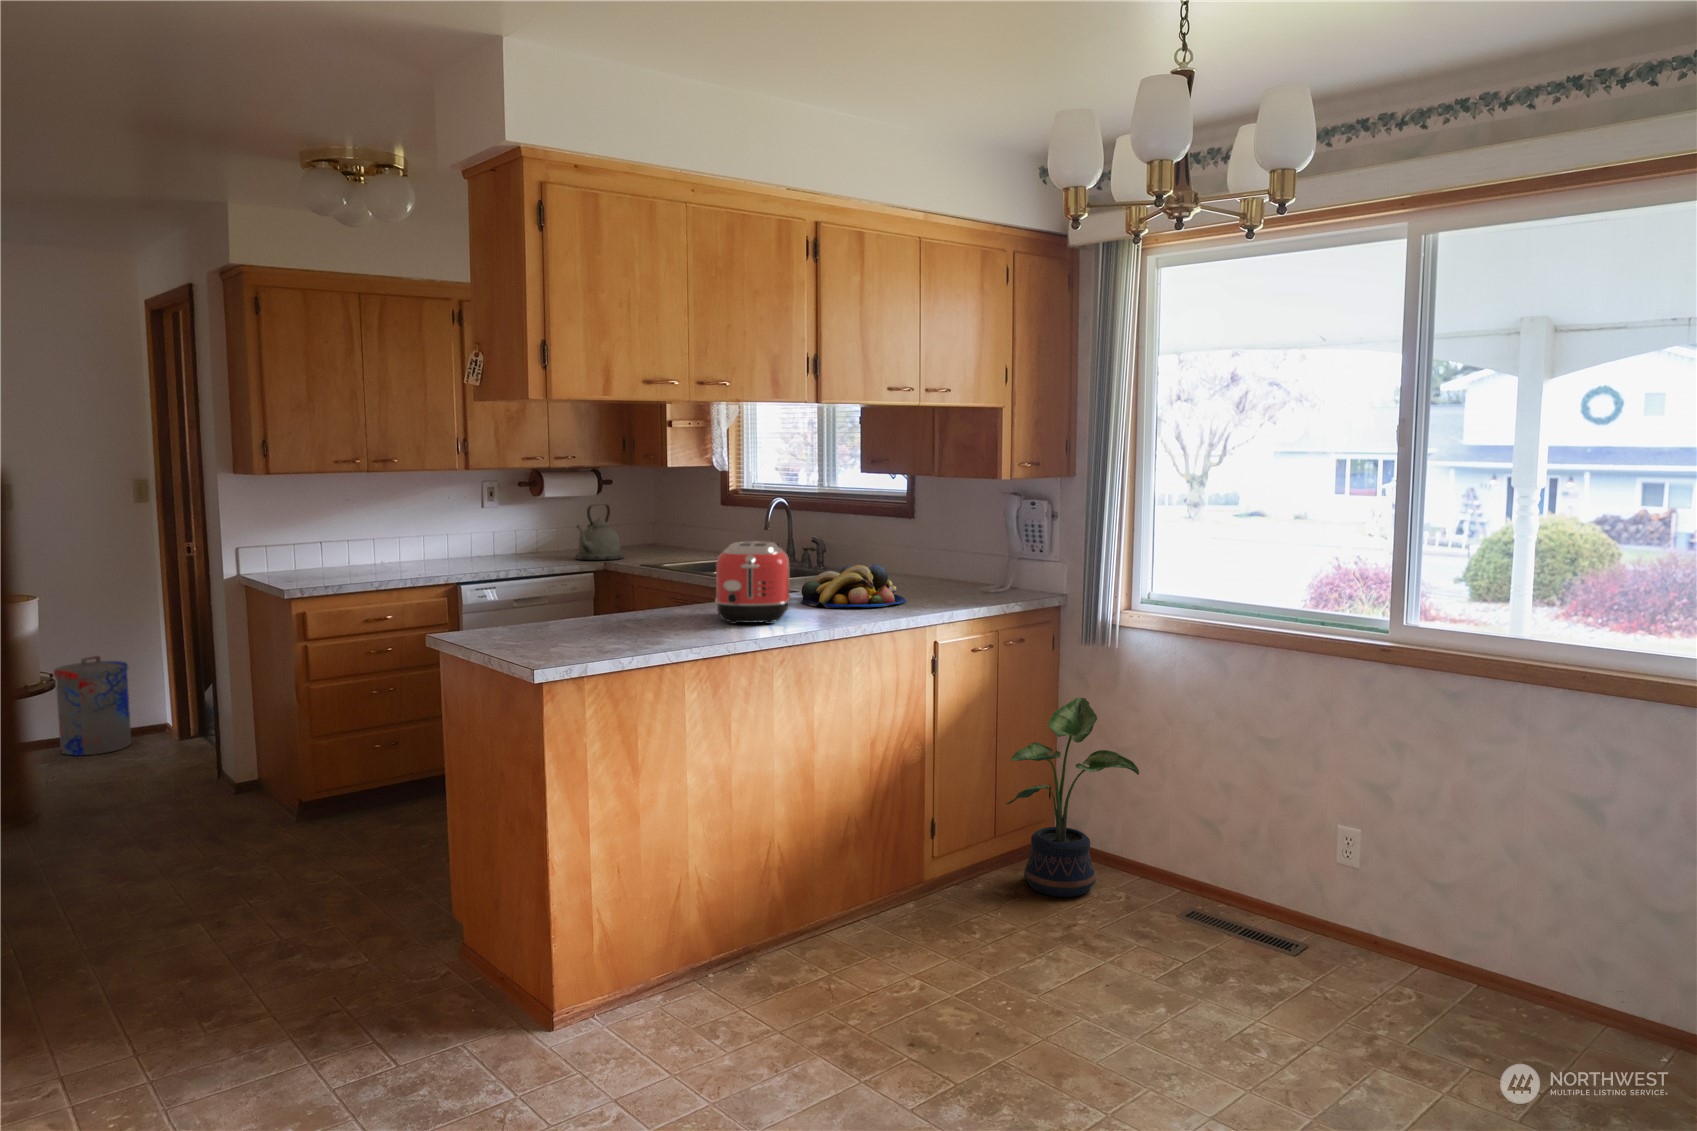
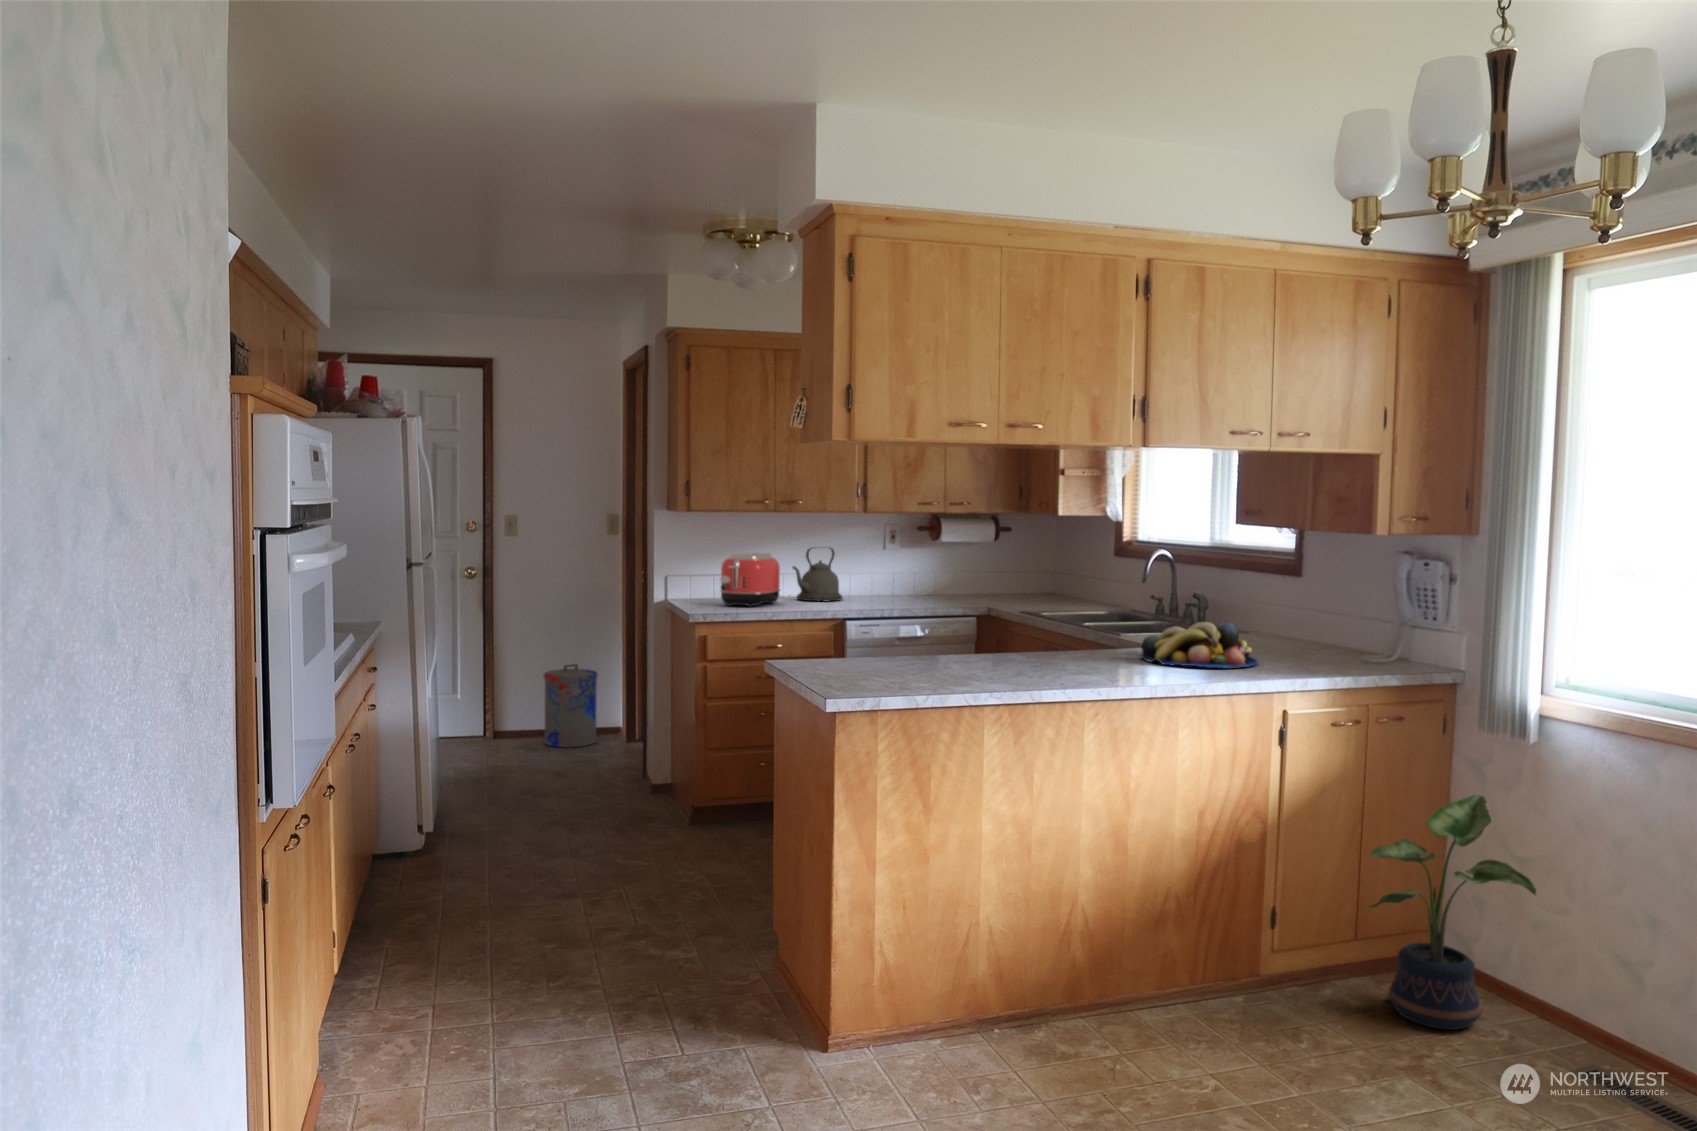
kettle: present [575,504,624,560] -> present [793,547,843,601]
toaster: present [715,541,791,624] -> present [720,553,780,607]

